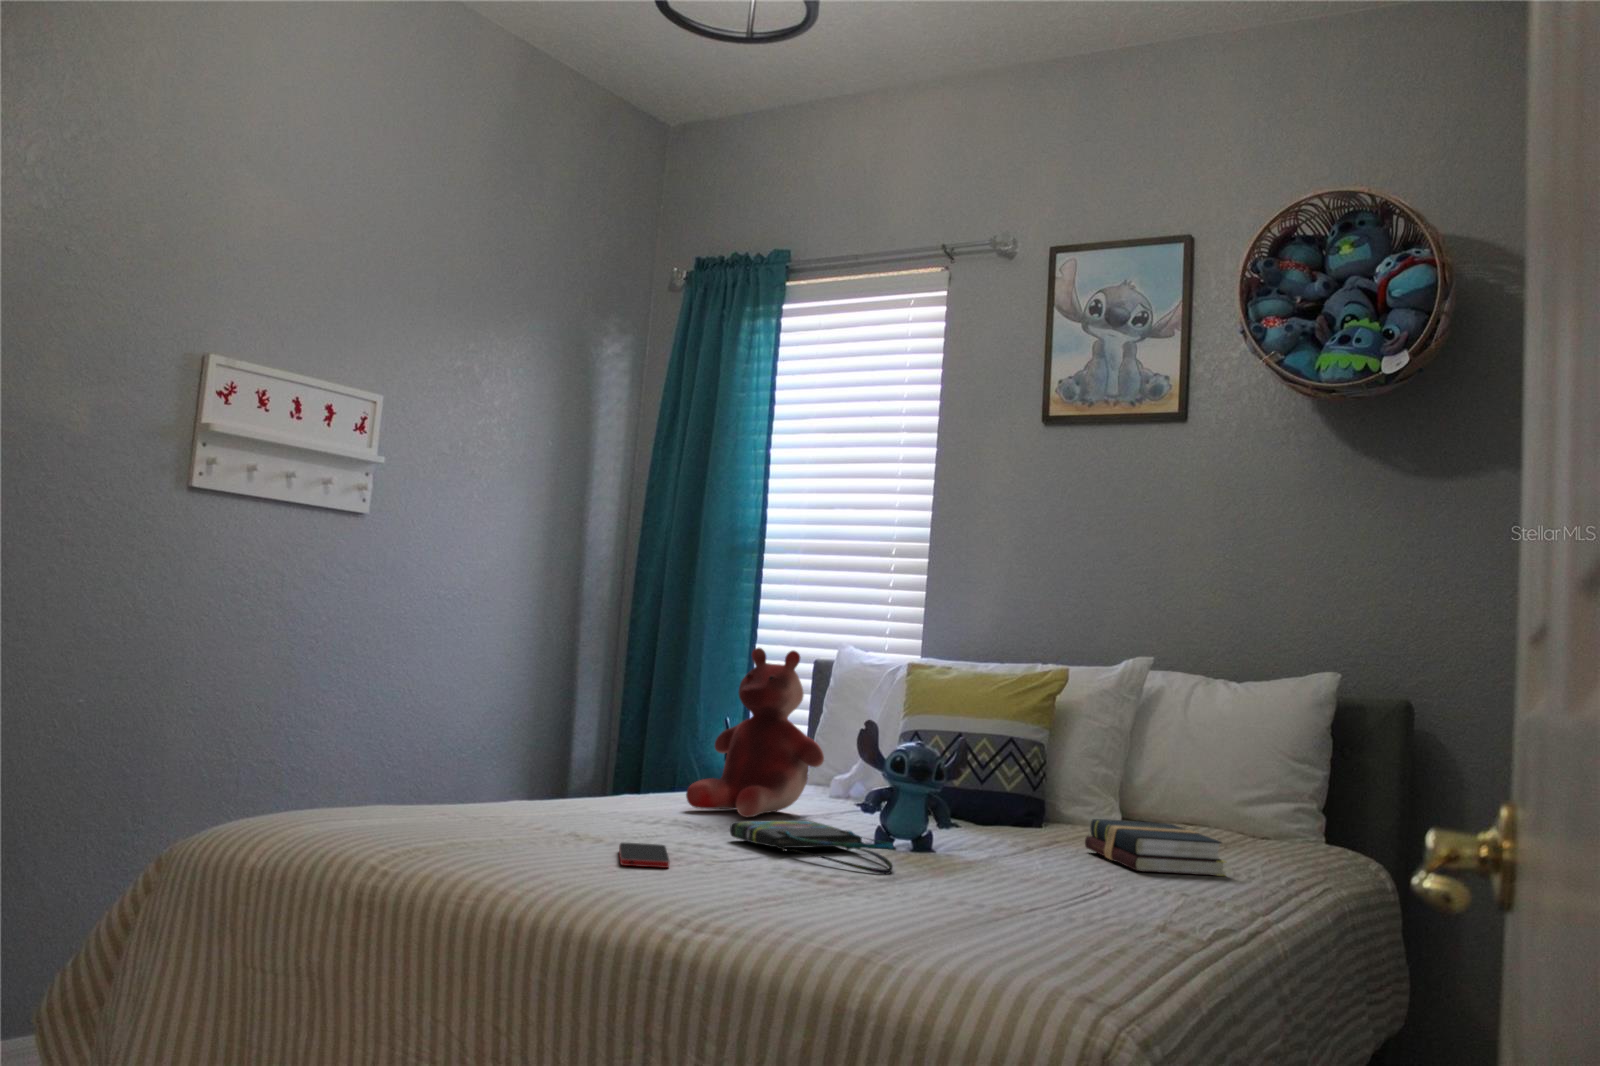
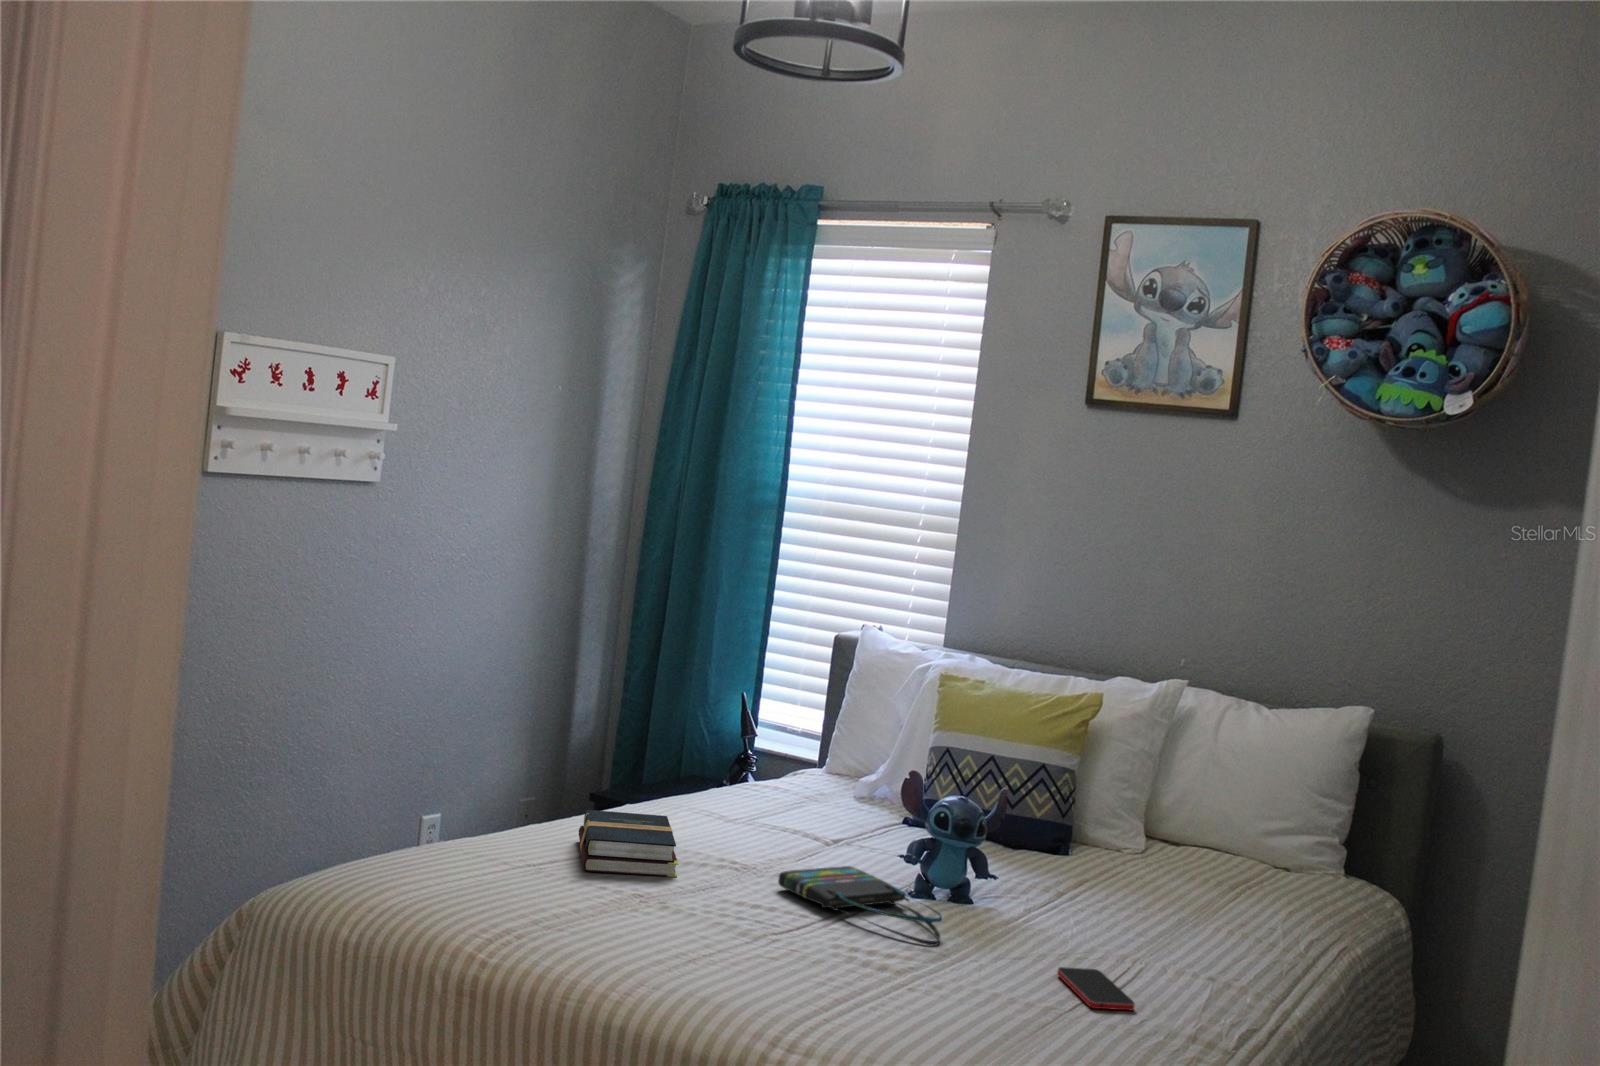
teddy bear: present [686,648,824,817] -> none [722,669,860,847]
hardback book: present [1085,819,1226,876] -> present [579,810,678,877]
smartphone: present [619,843,670,868] -> present [1057,967,1135,1010]

